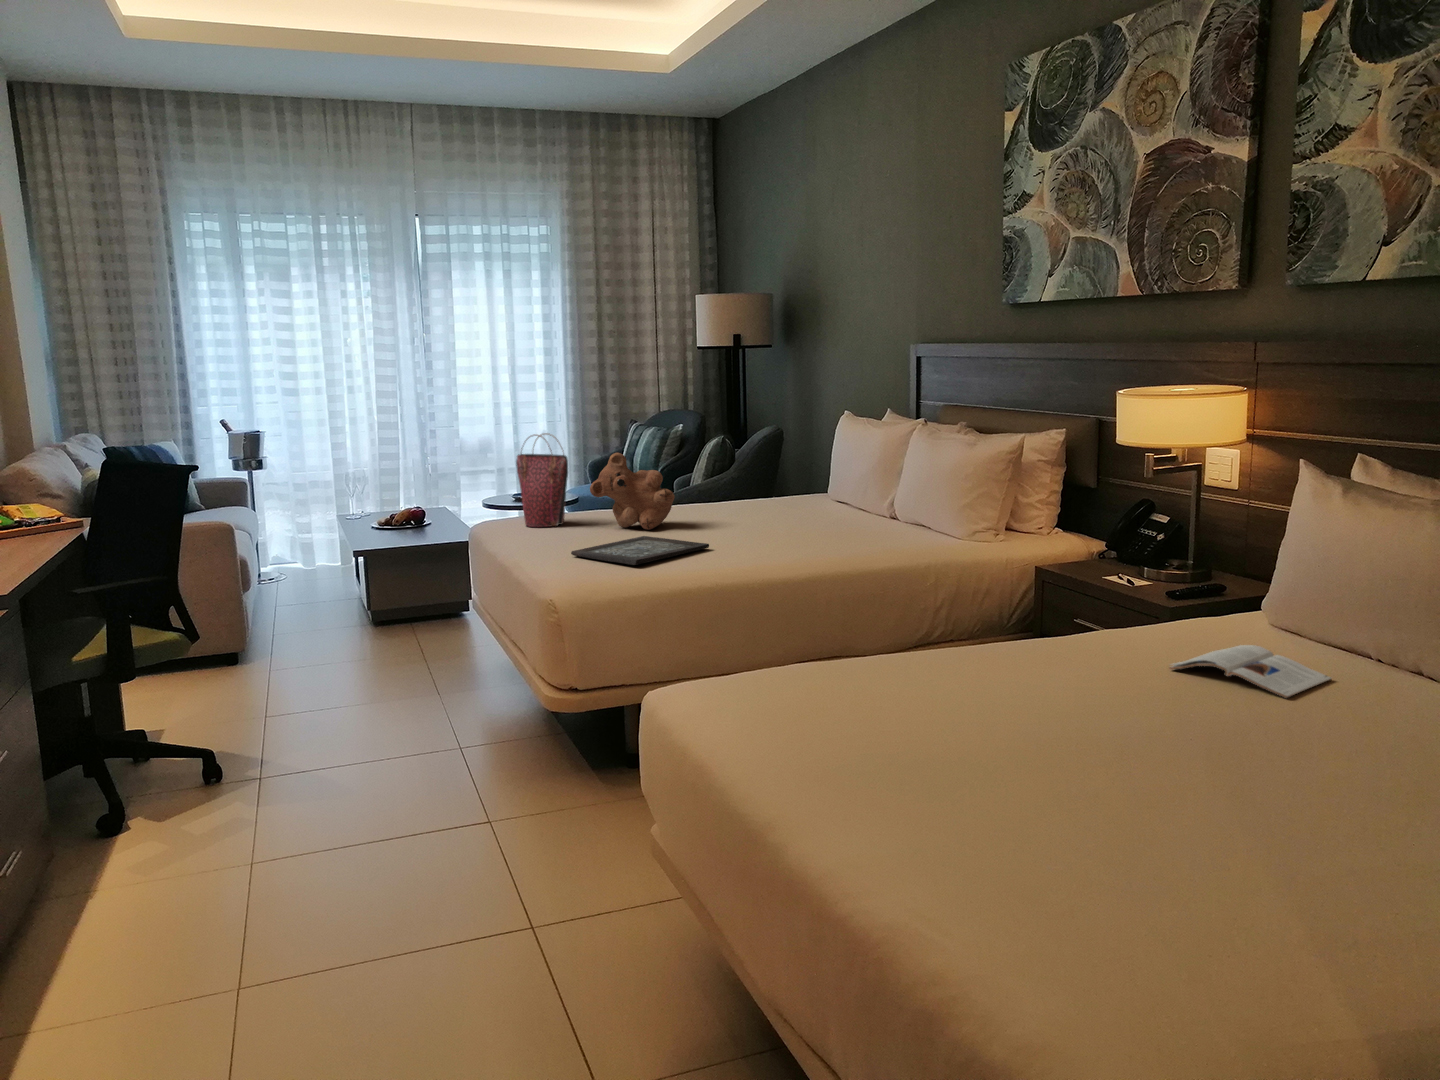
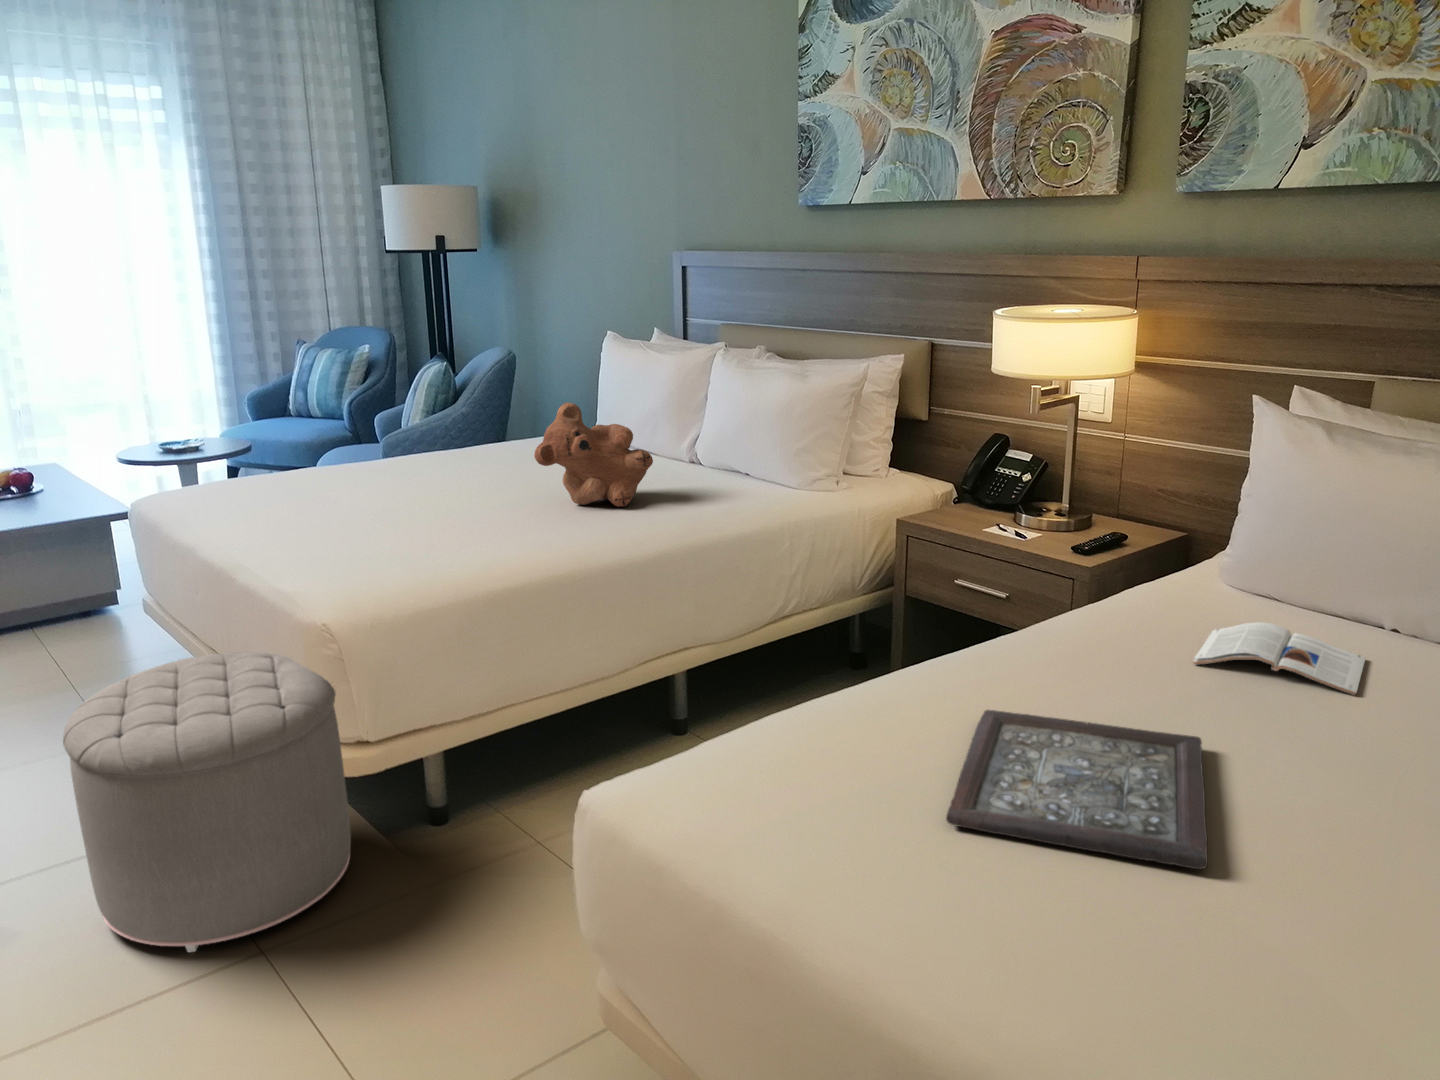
handbag: present [516,433,568,527] -> none [199,372,279,501]
teddy bear: present [590,453,675,530] -> present [534,402,653,507]
tray: present [571,536,709,565] -> present [946,710,1208,869]
ottoman: none [384,622,562,816] -> present [63,652,351,952]

